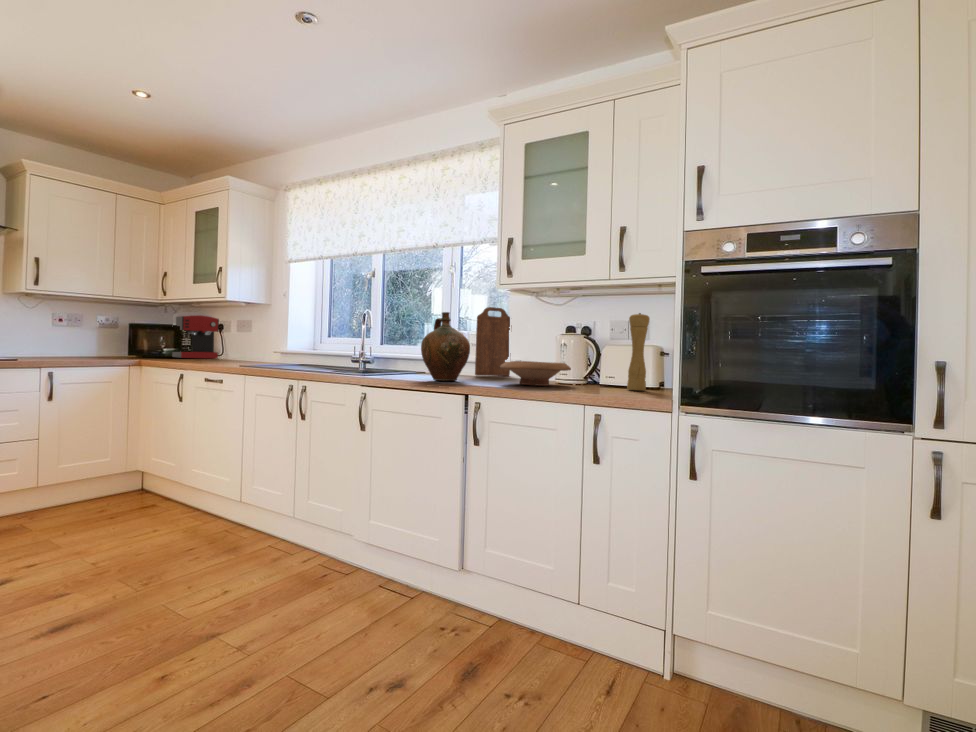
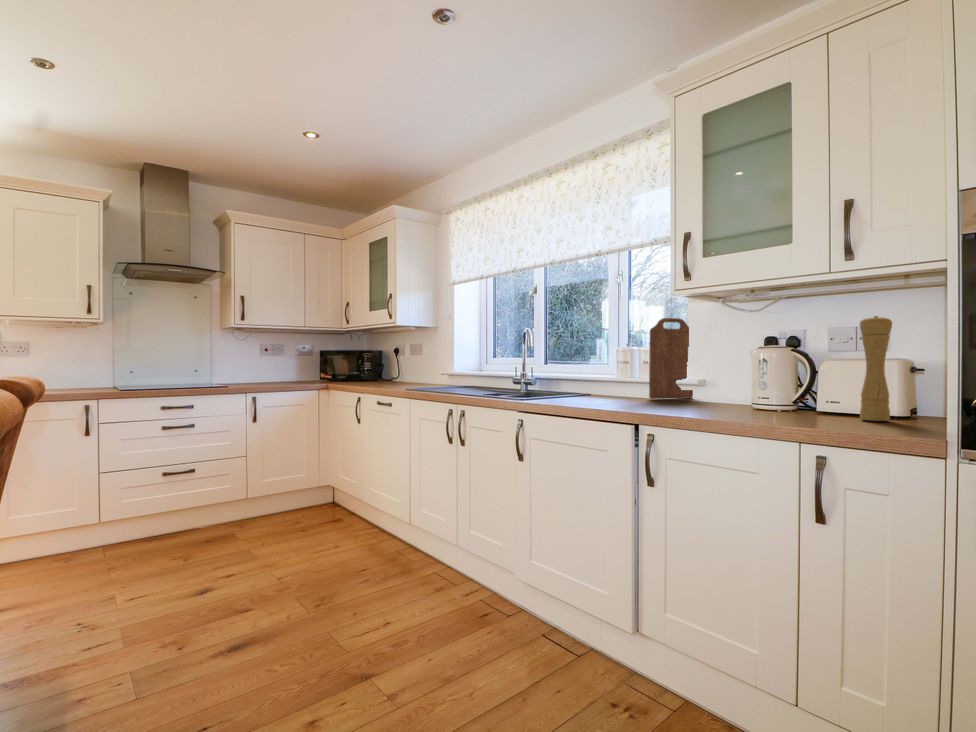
coffee maker: present [172,312,219,358] -> none [355,338,393,381]
ceramic jug: present [421,312,470,381] -> none [583,327,641,407]
wooden bowl: present [500,361,571,386] -> none [678,383,775,413]

